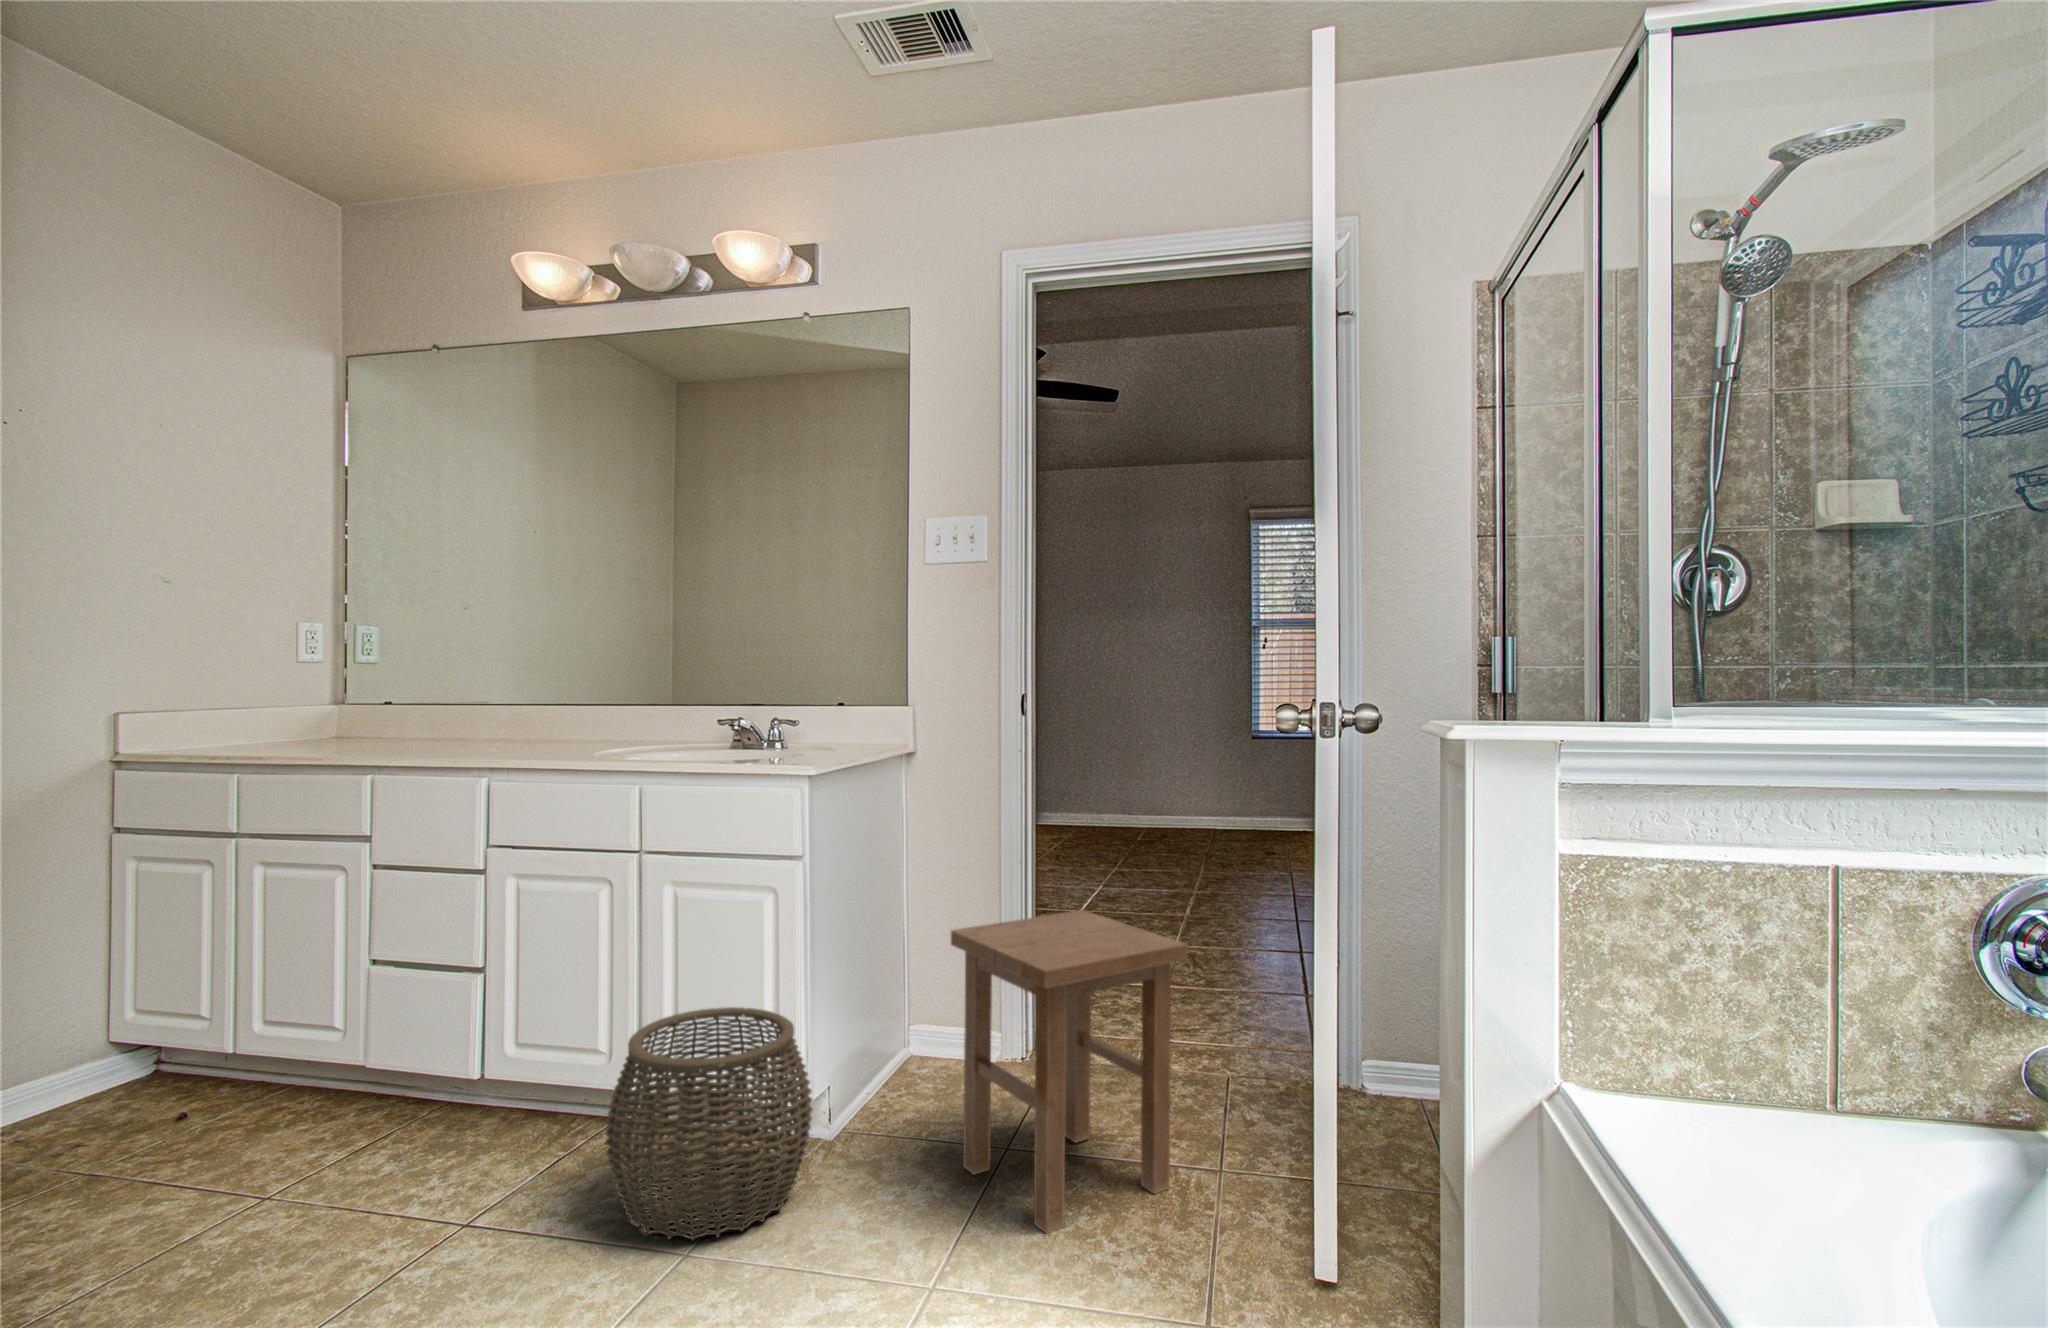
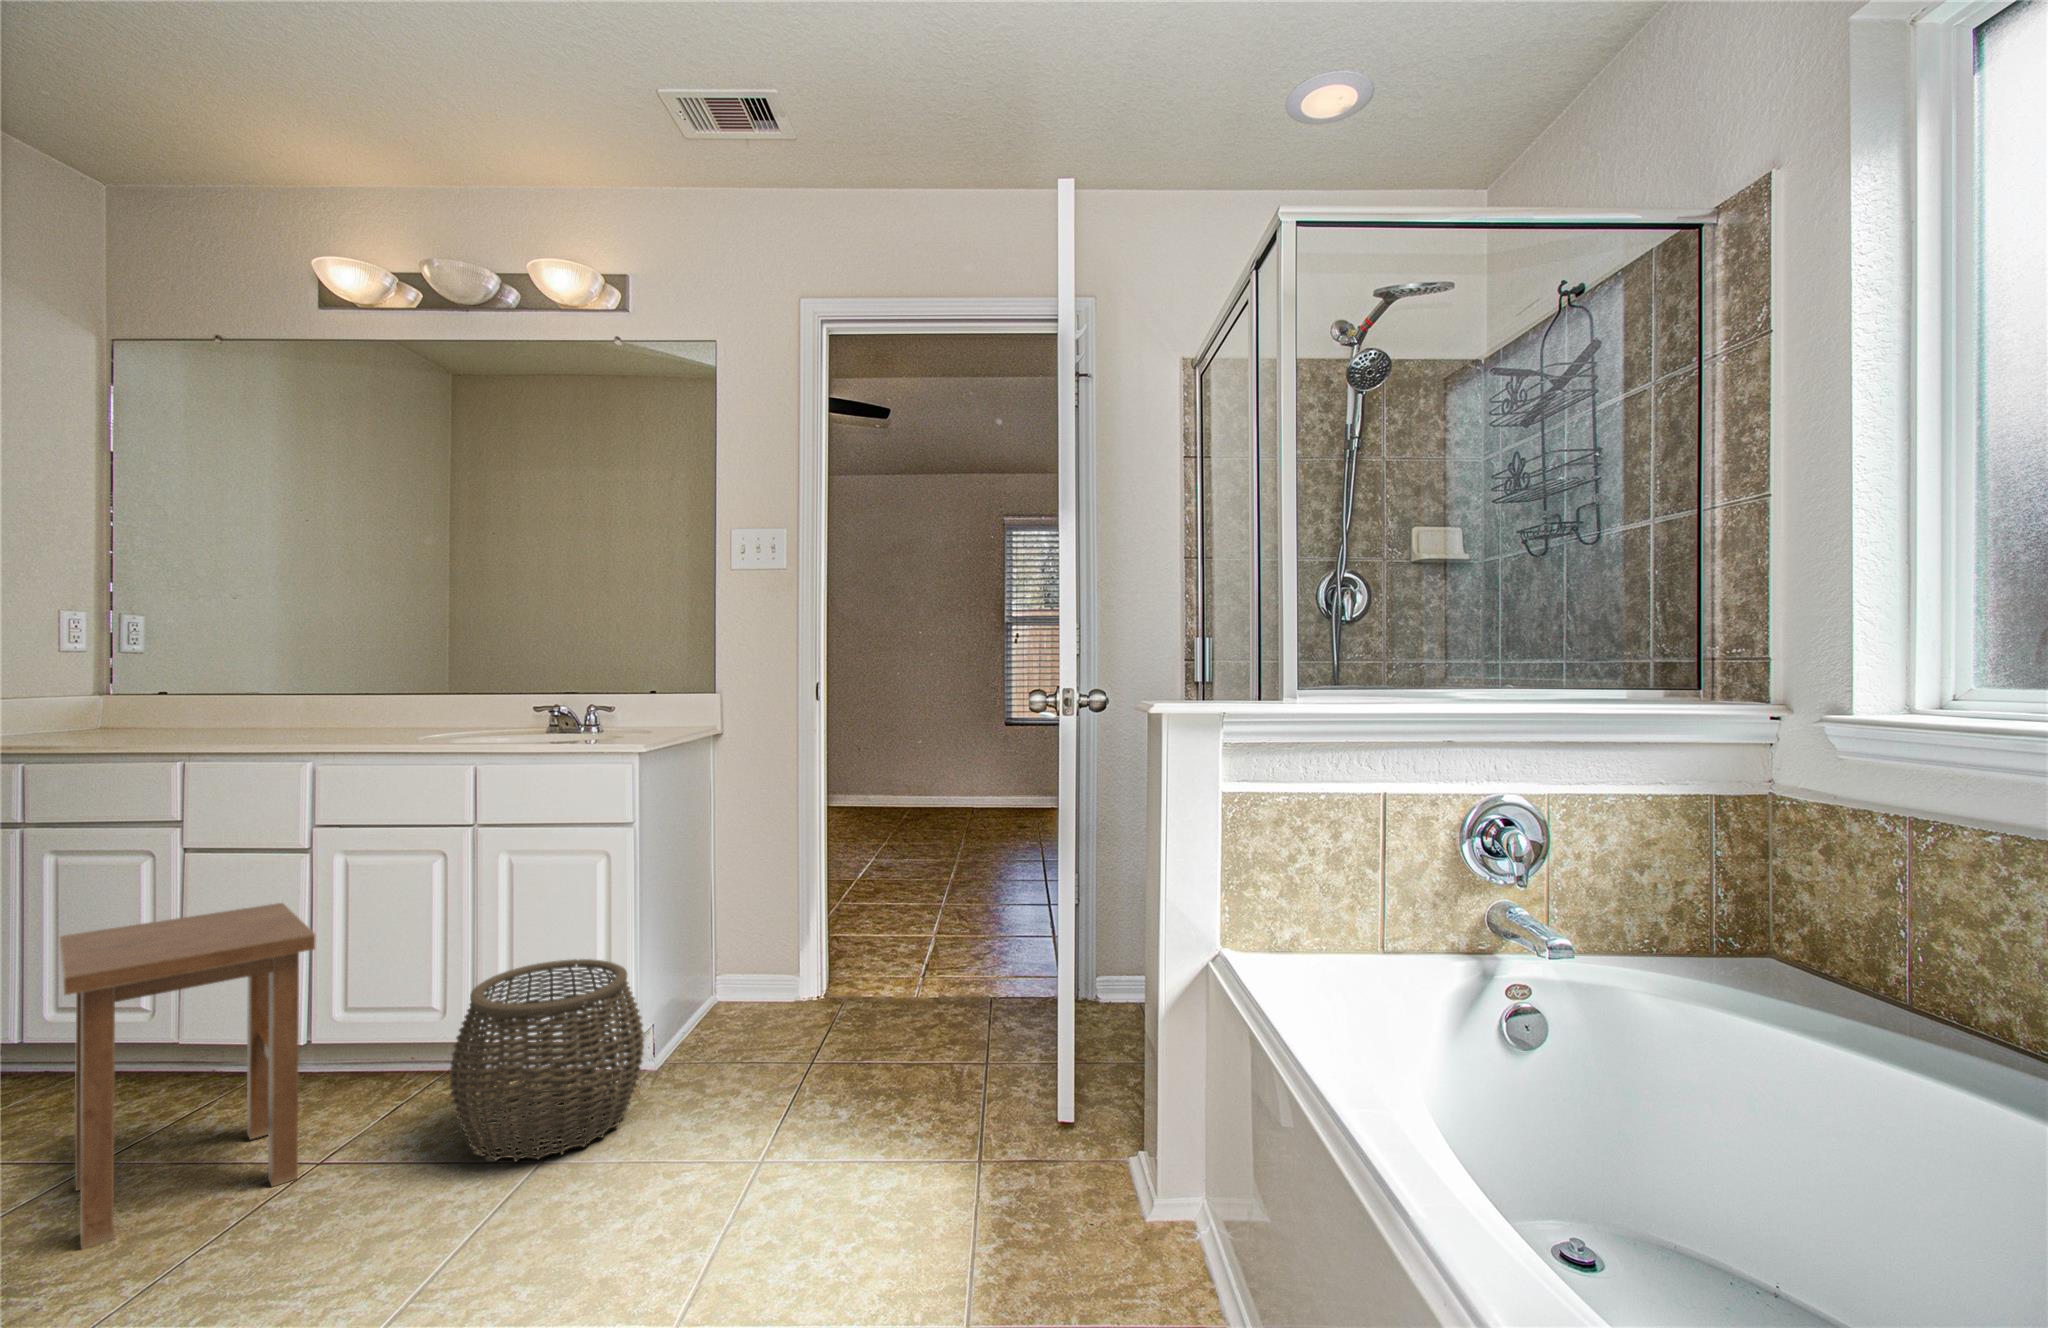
stool: present [951,910,1187,1234] -> present [59,903,315,1249]

